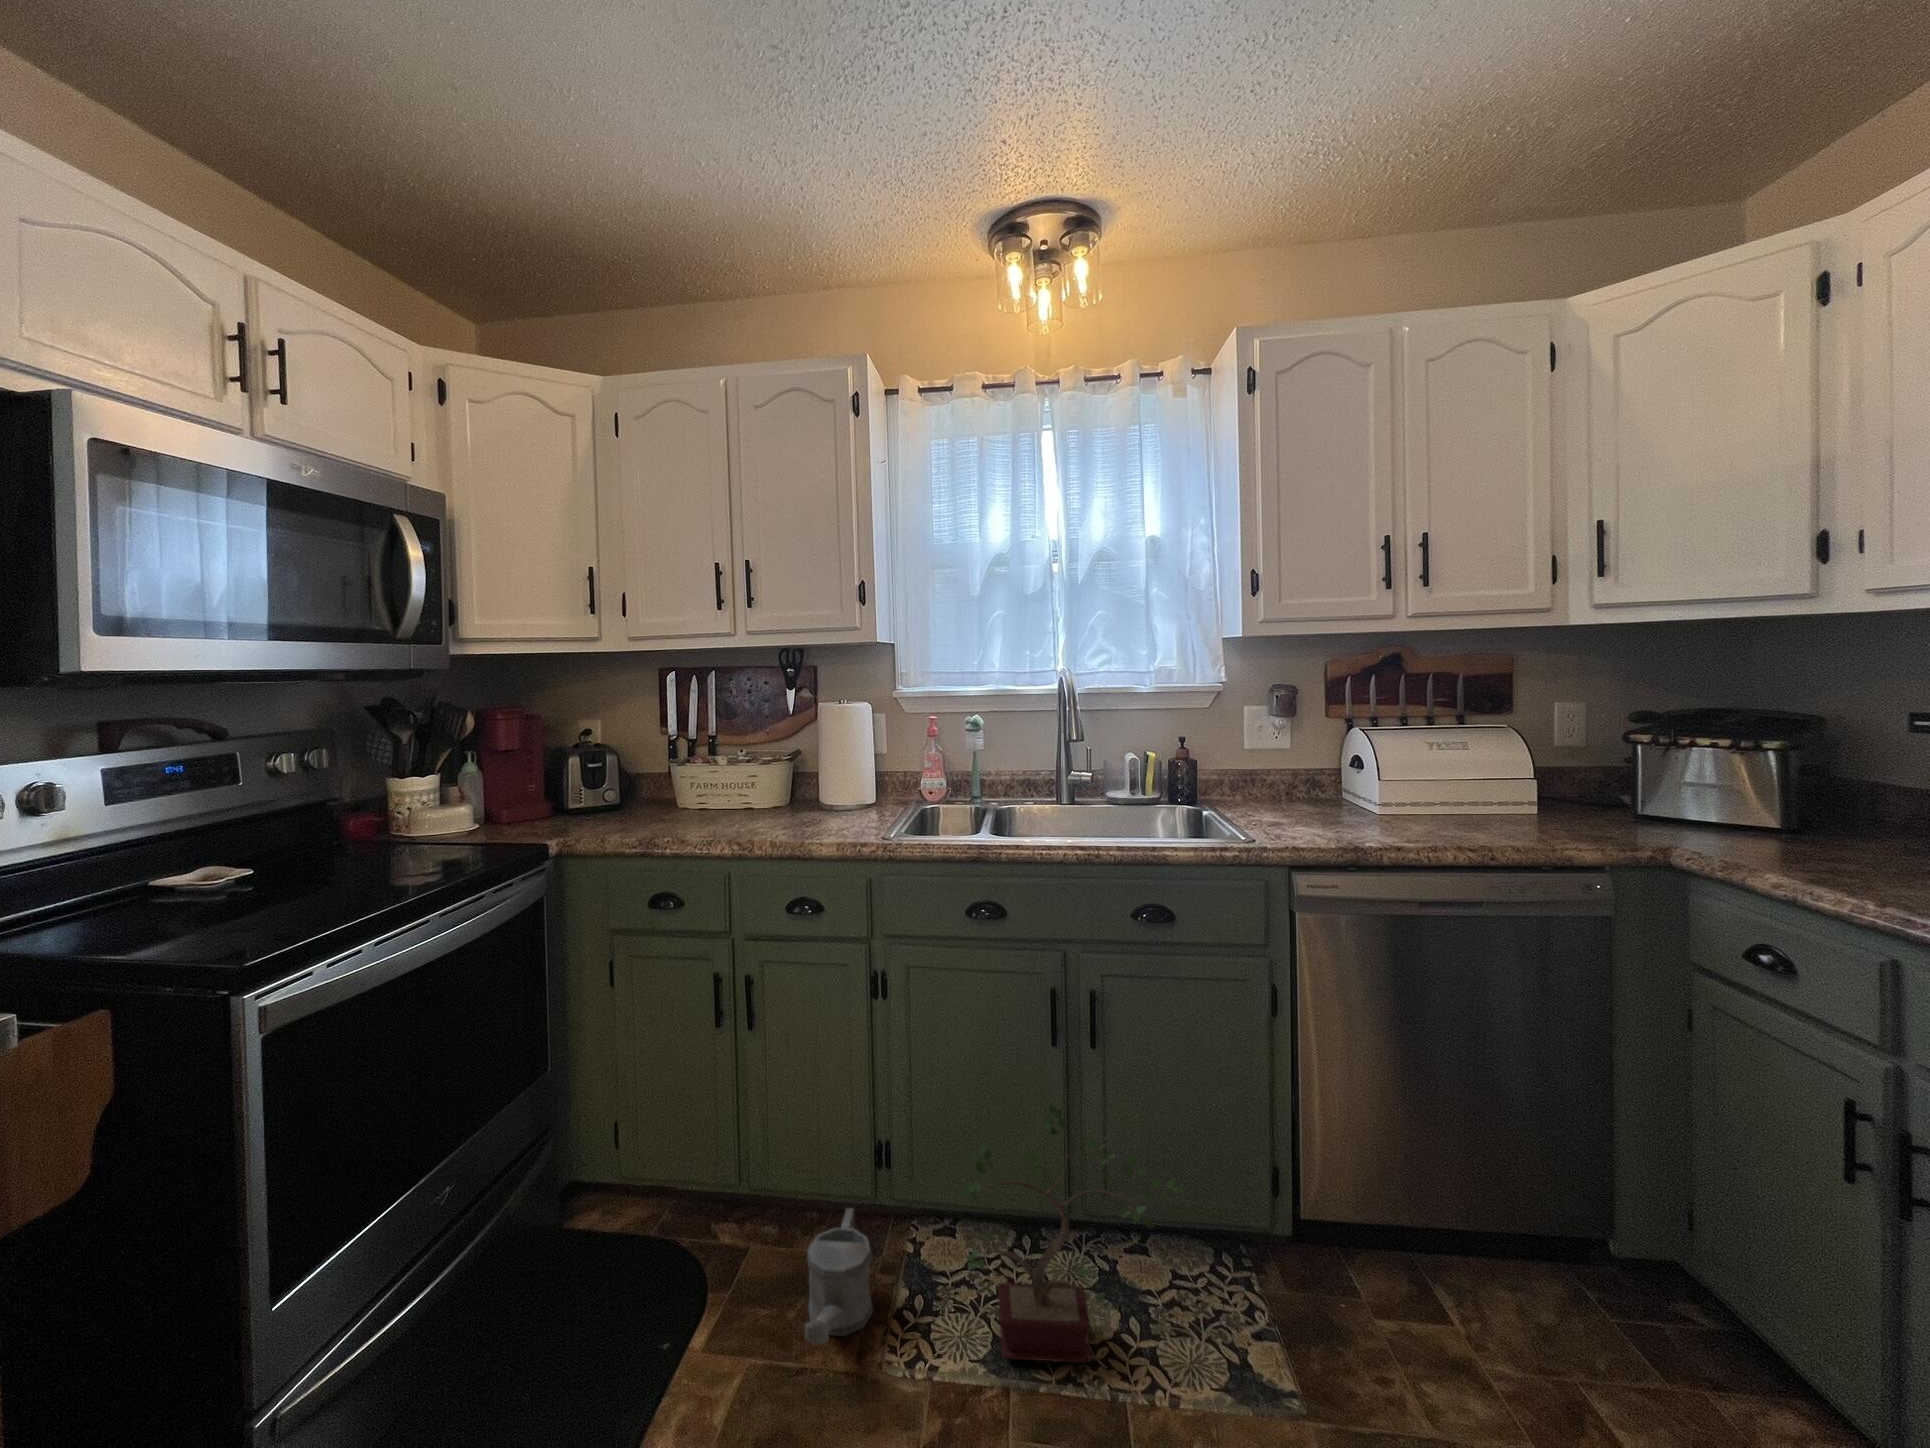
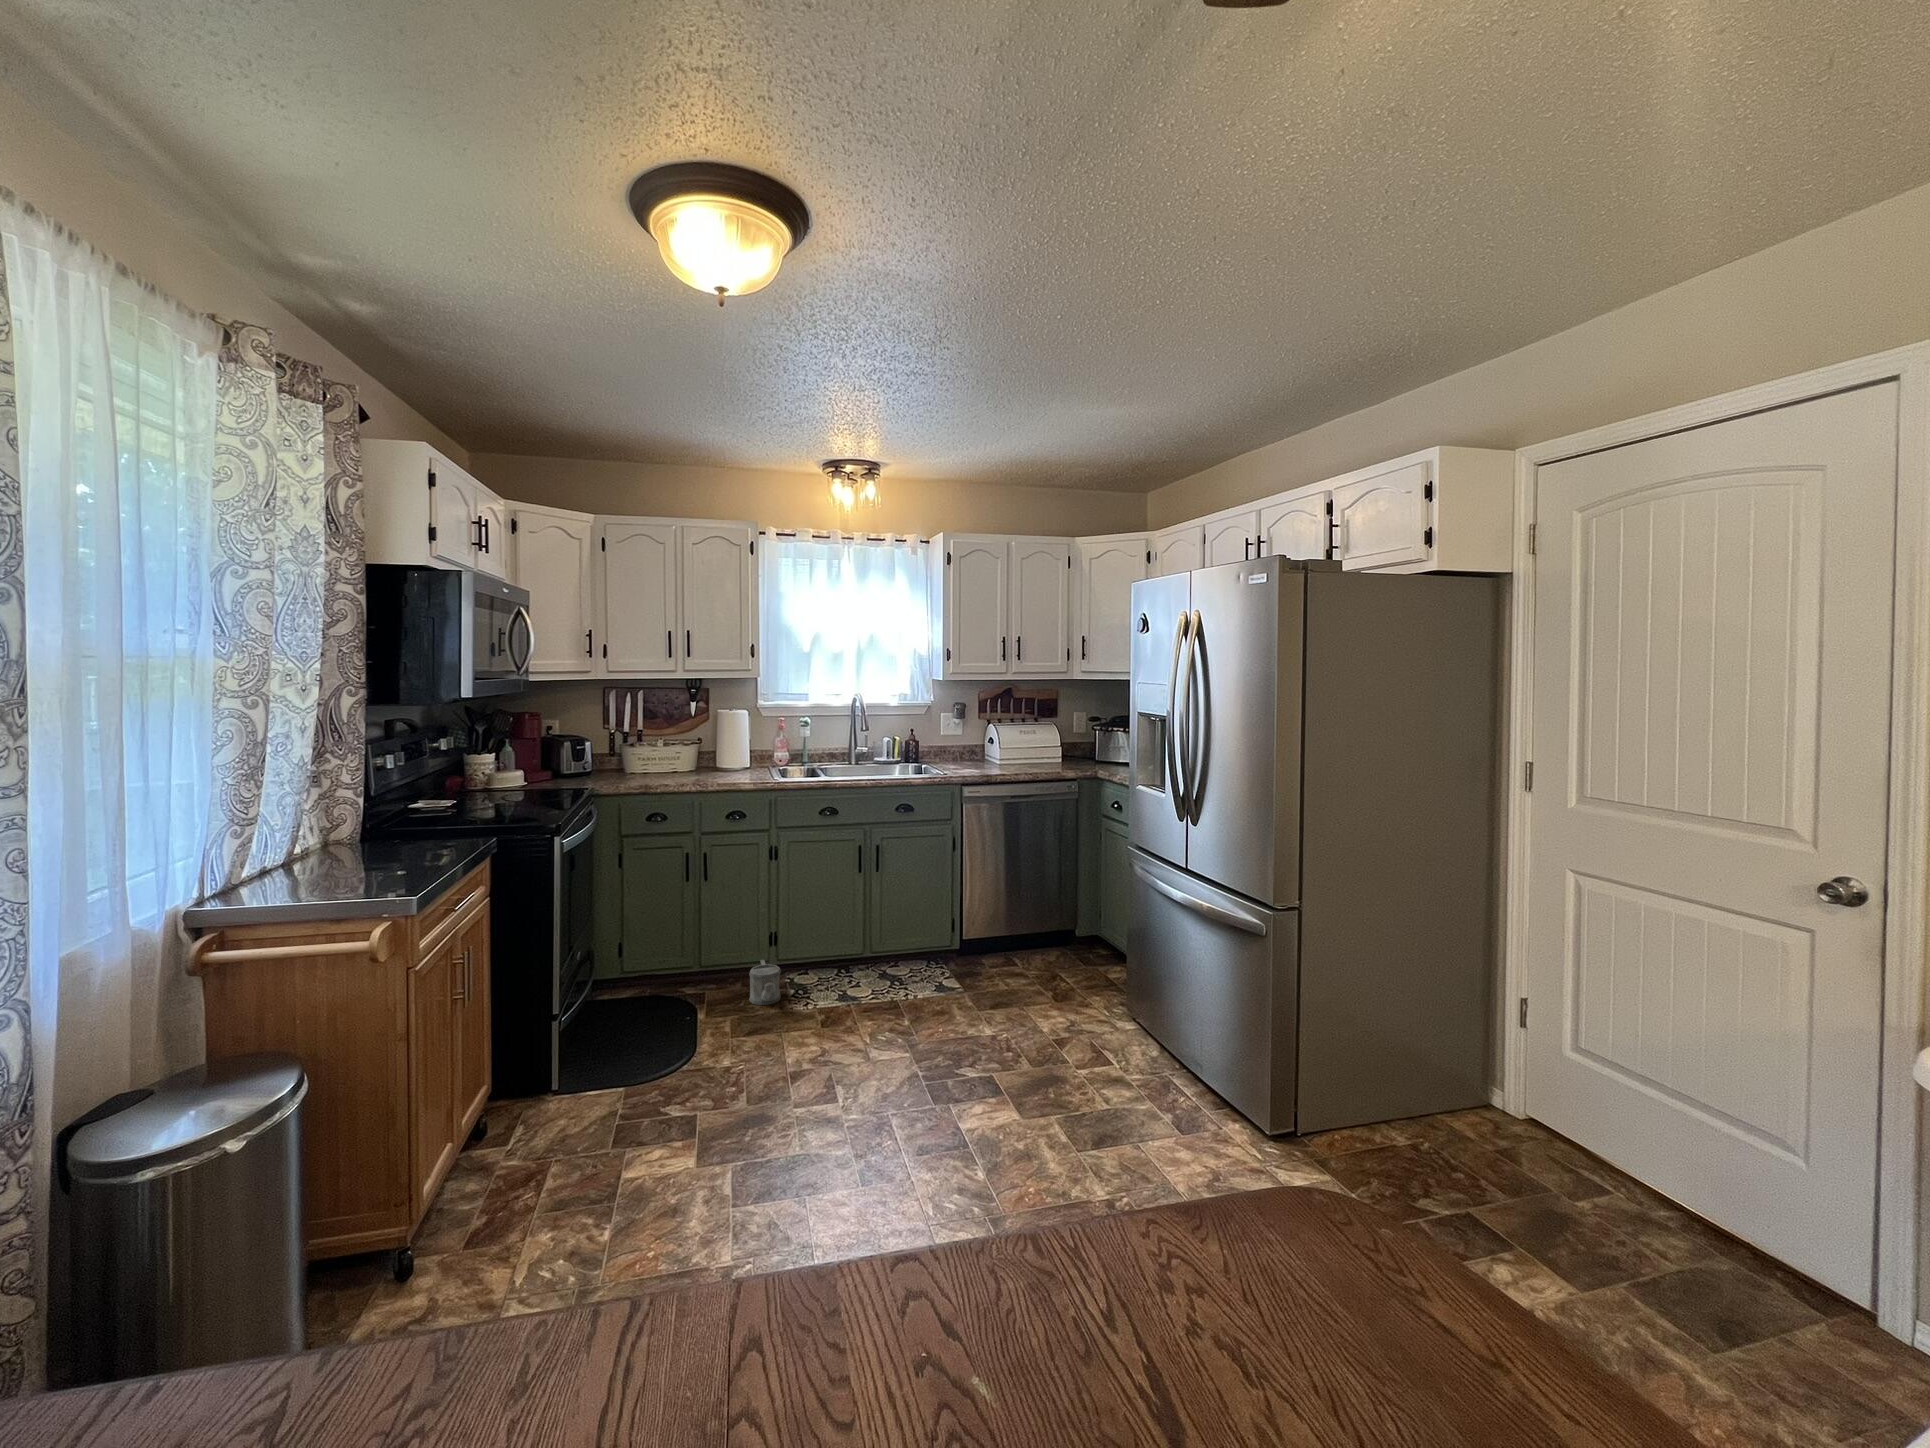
potted plant: present [961,1104,1184,1363] -> none [826,888,920,998]

